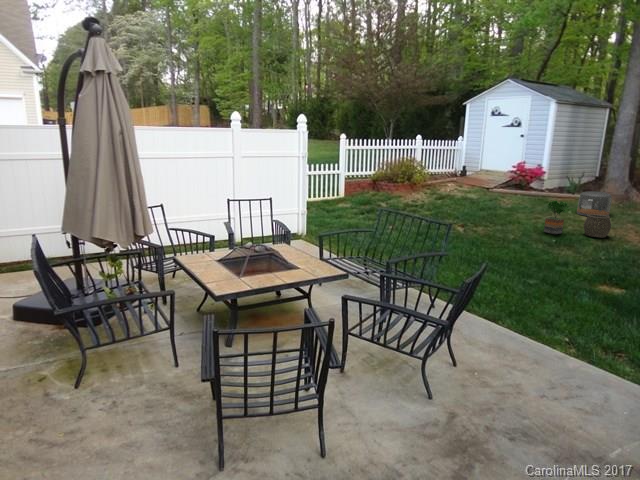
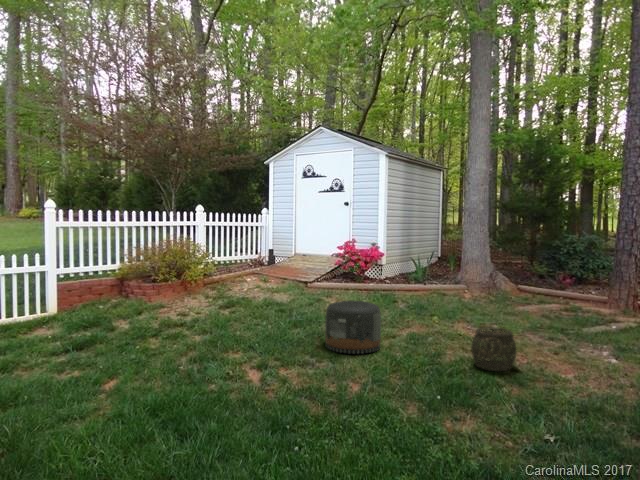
pouf: present [577,191,612,216] -> present [325,301,381,354]
potted tree: present [544,201,570,234] -> none [407,306,448,373]

